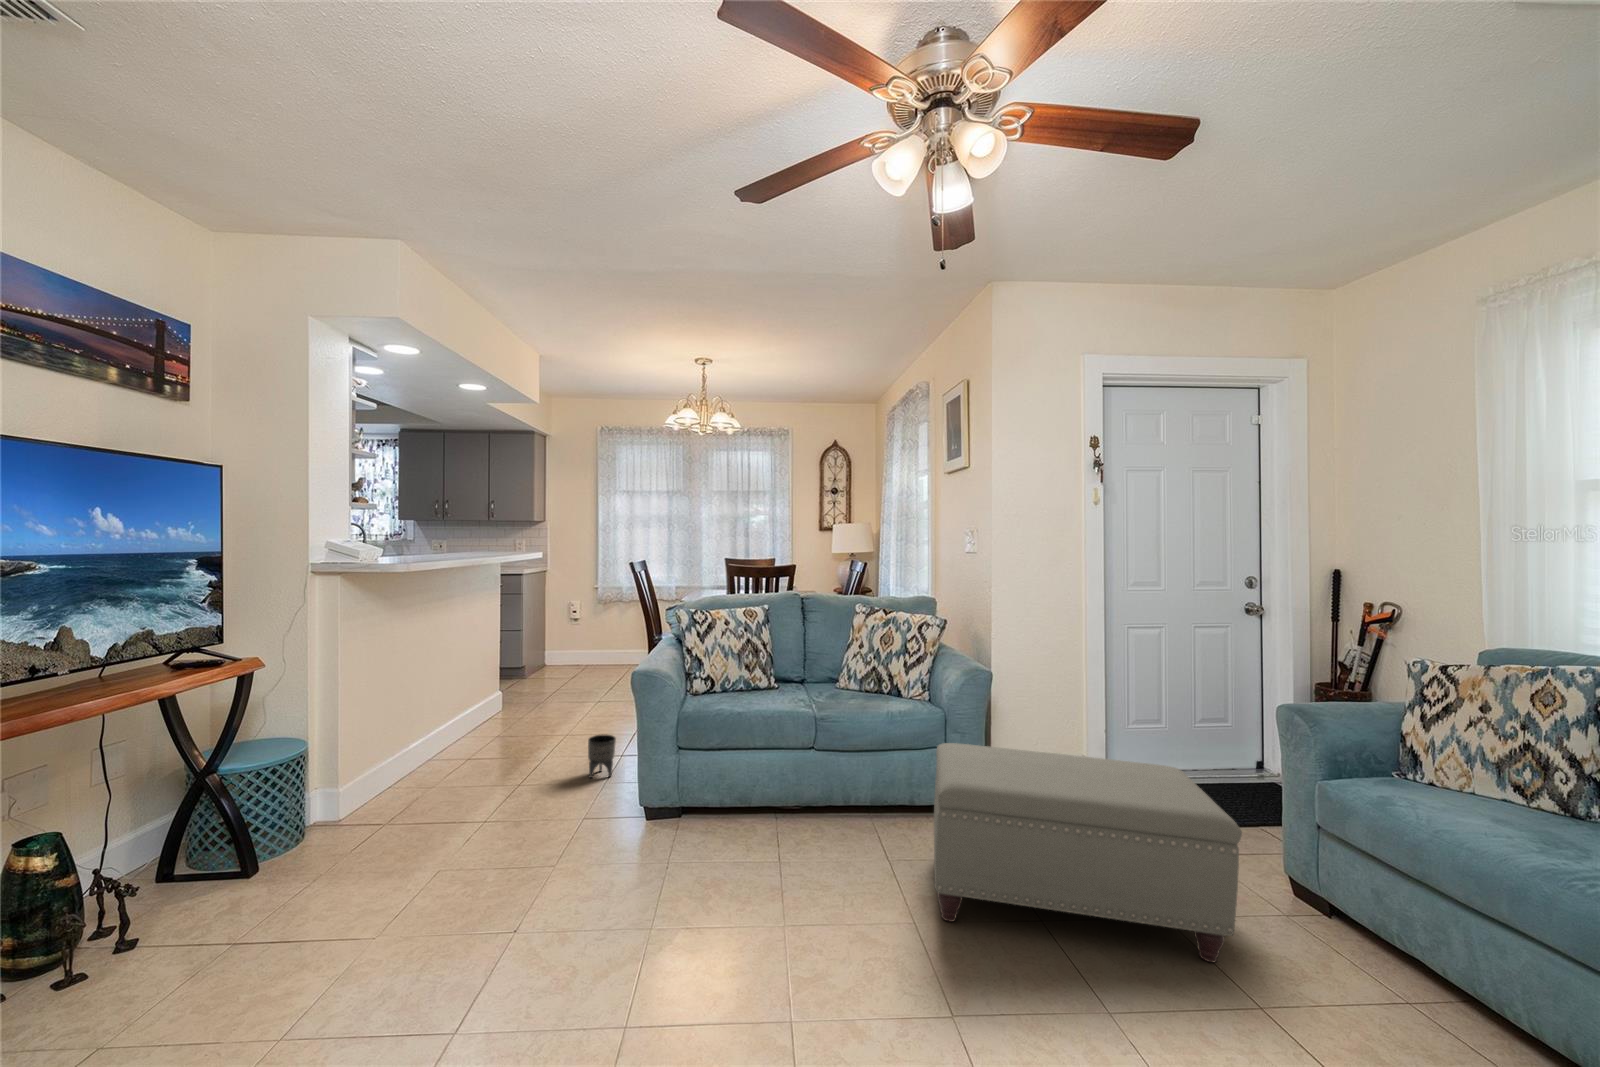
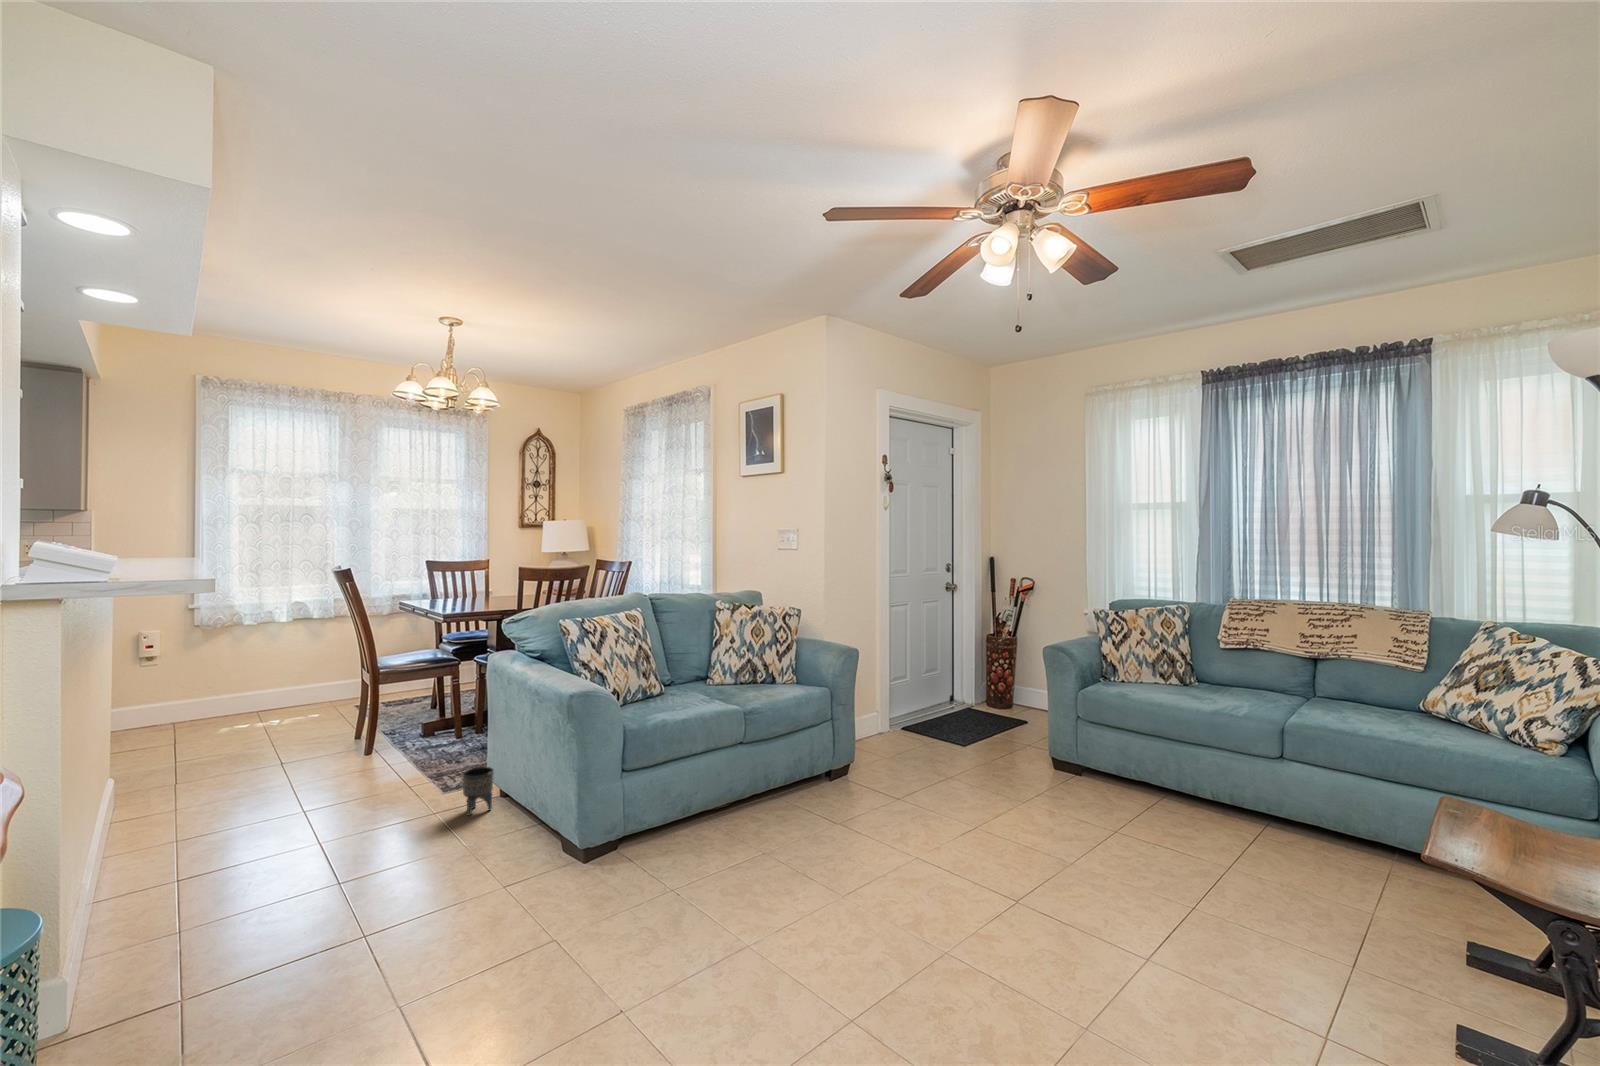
ottoman: present [934,743,1242,963] -> none [830,699,1055,843]

